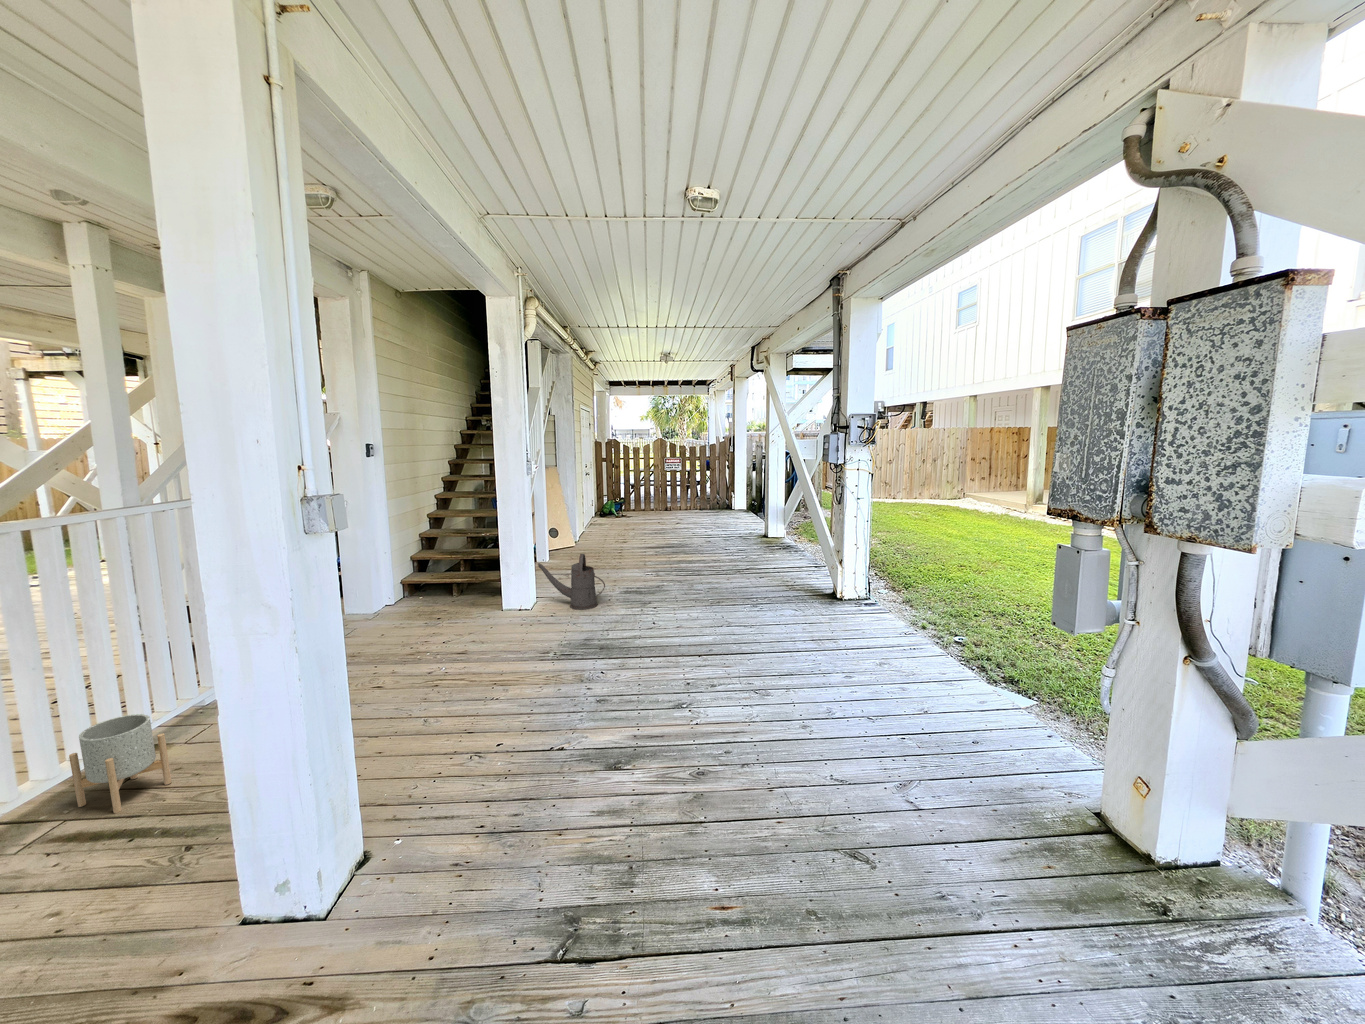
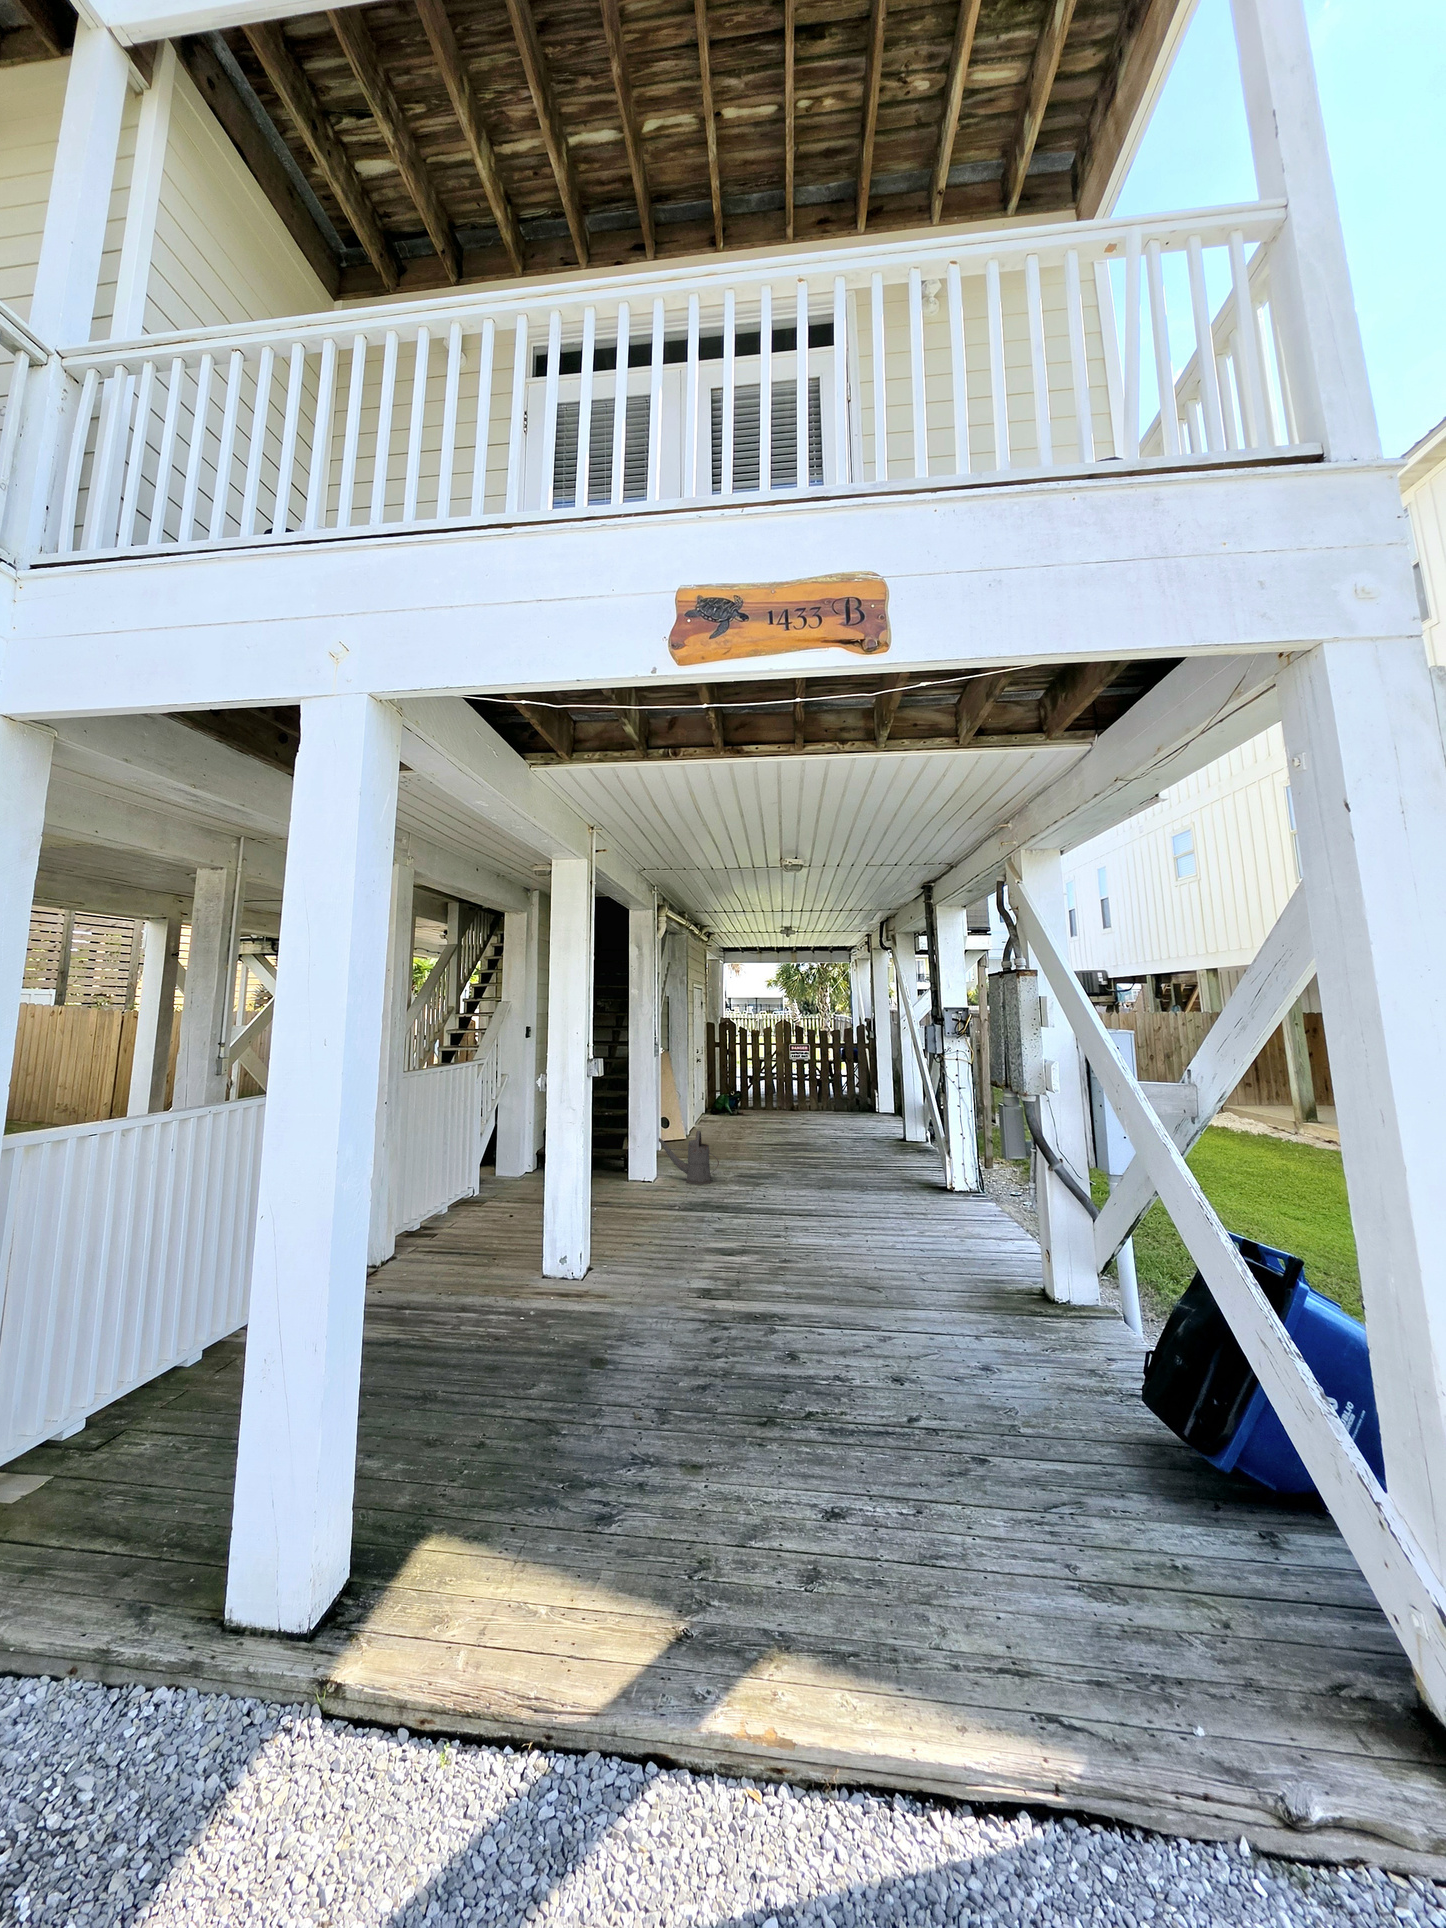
planter: present [69,714,172,813] -> none [410,1193,453,1247]

